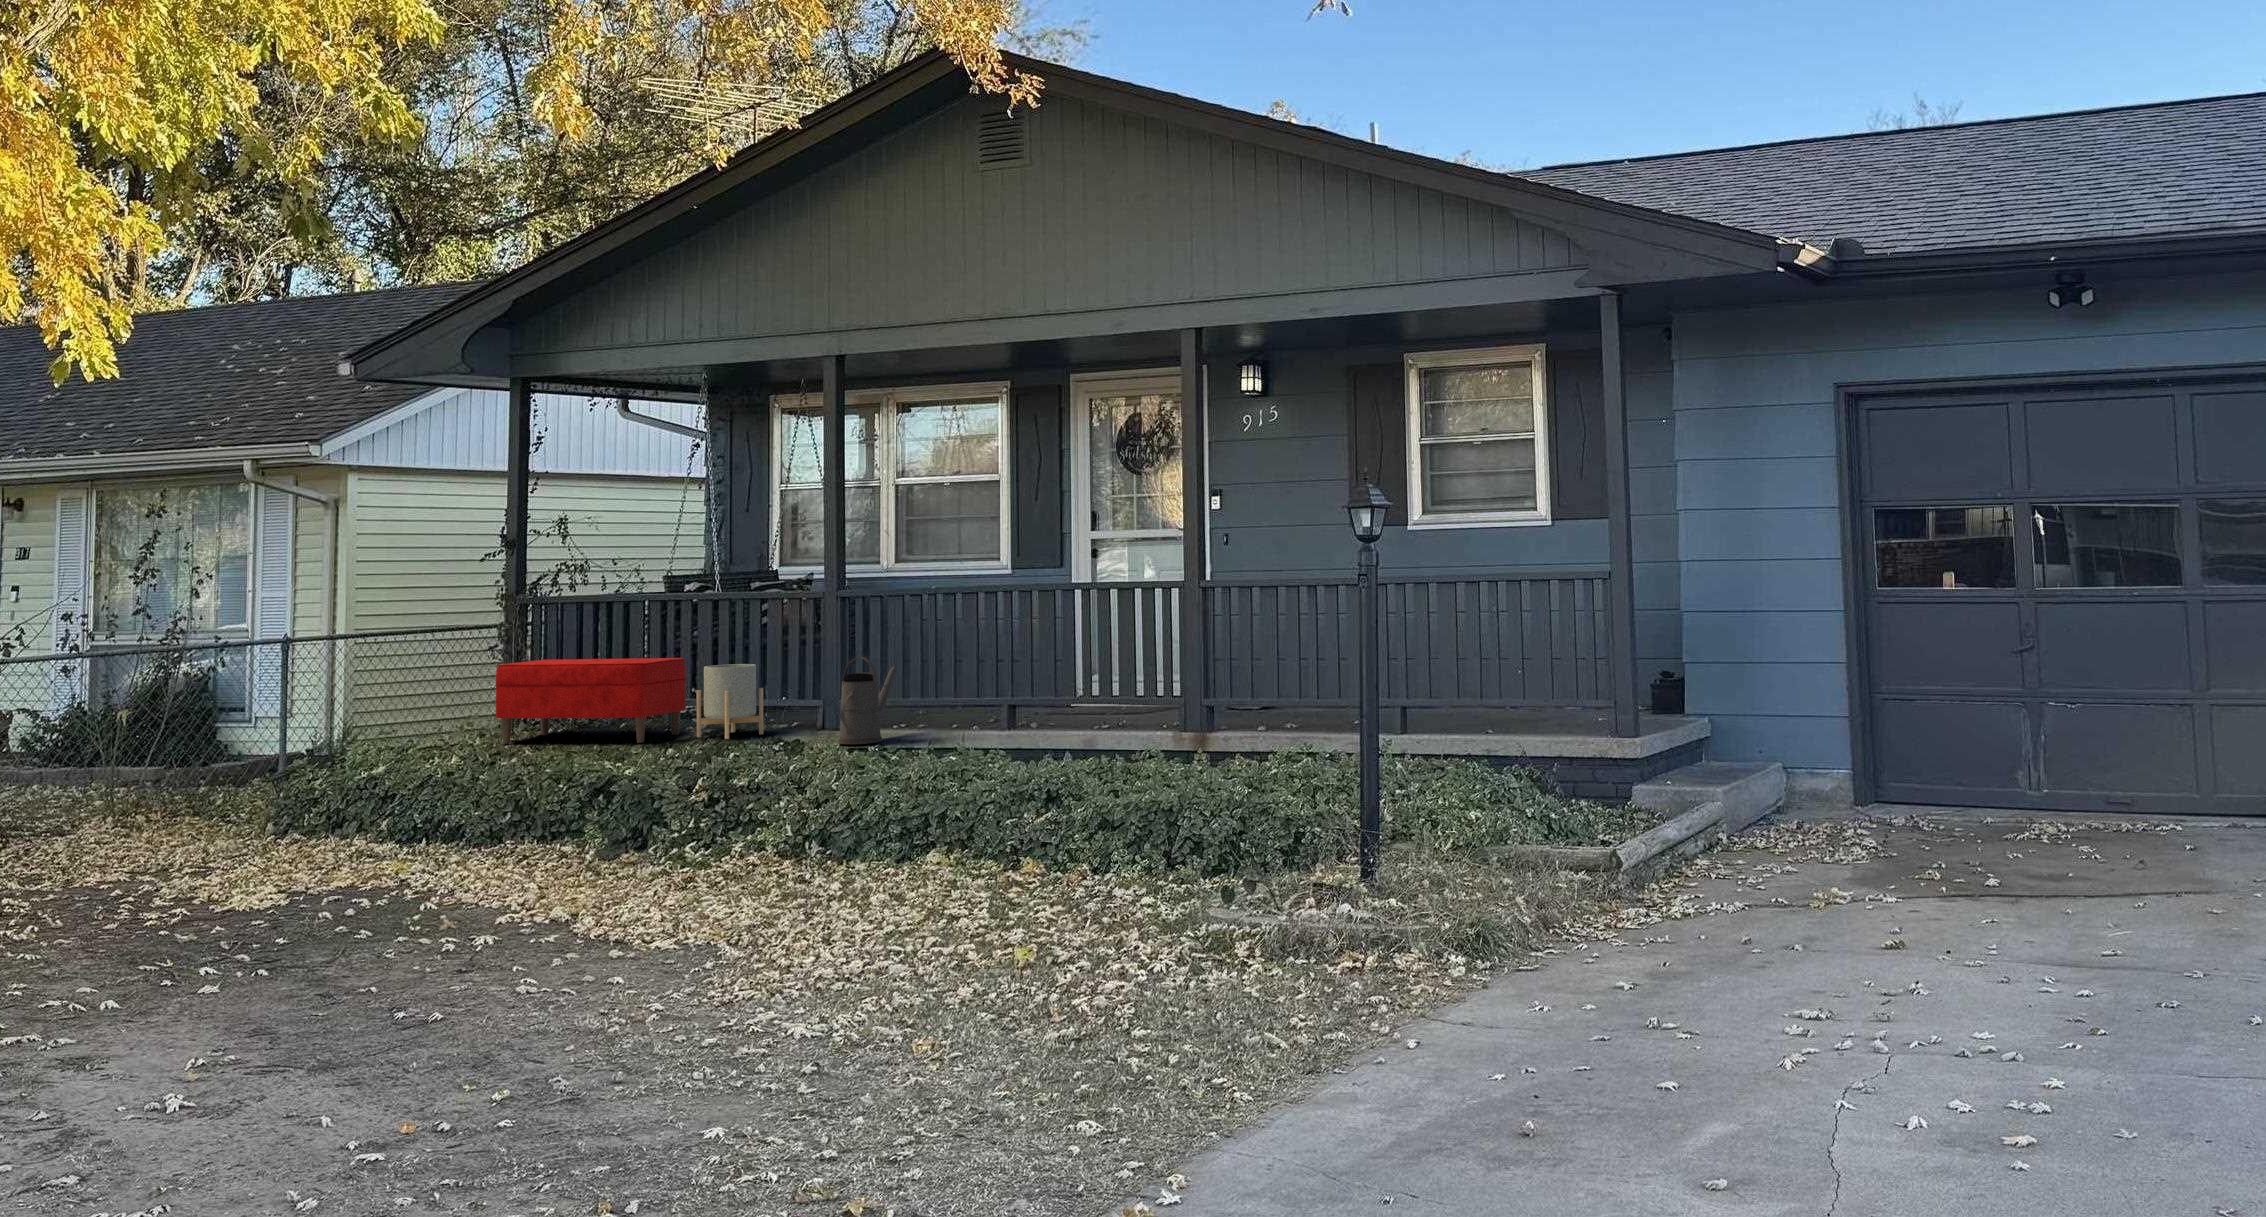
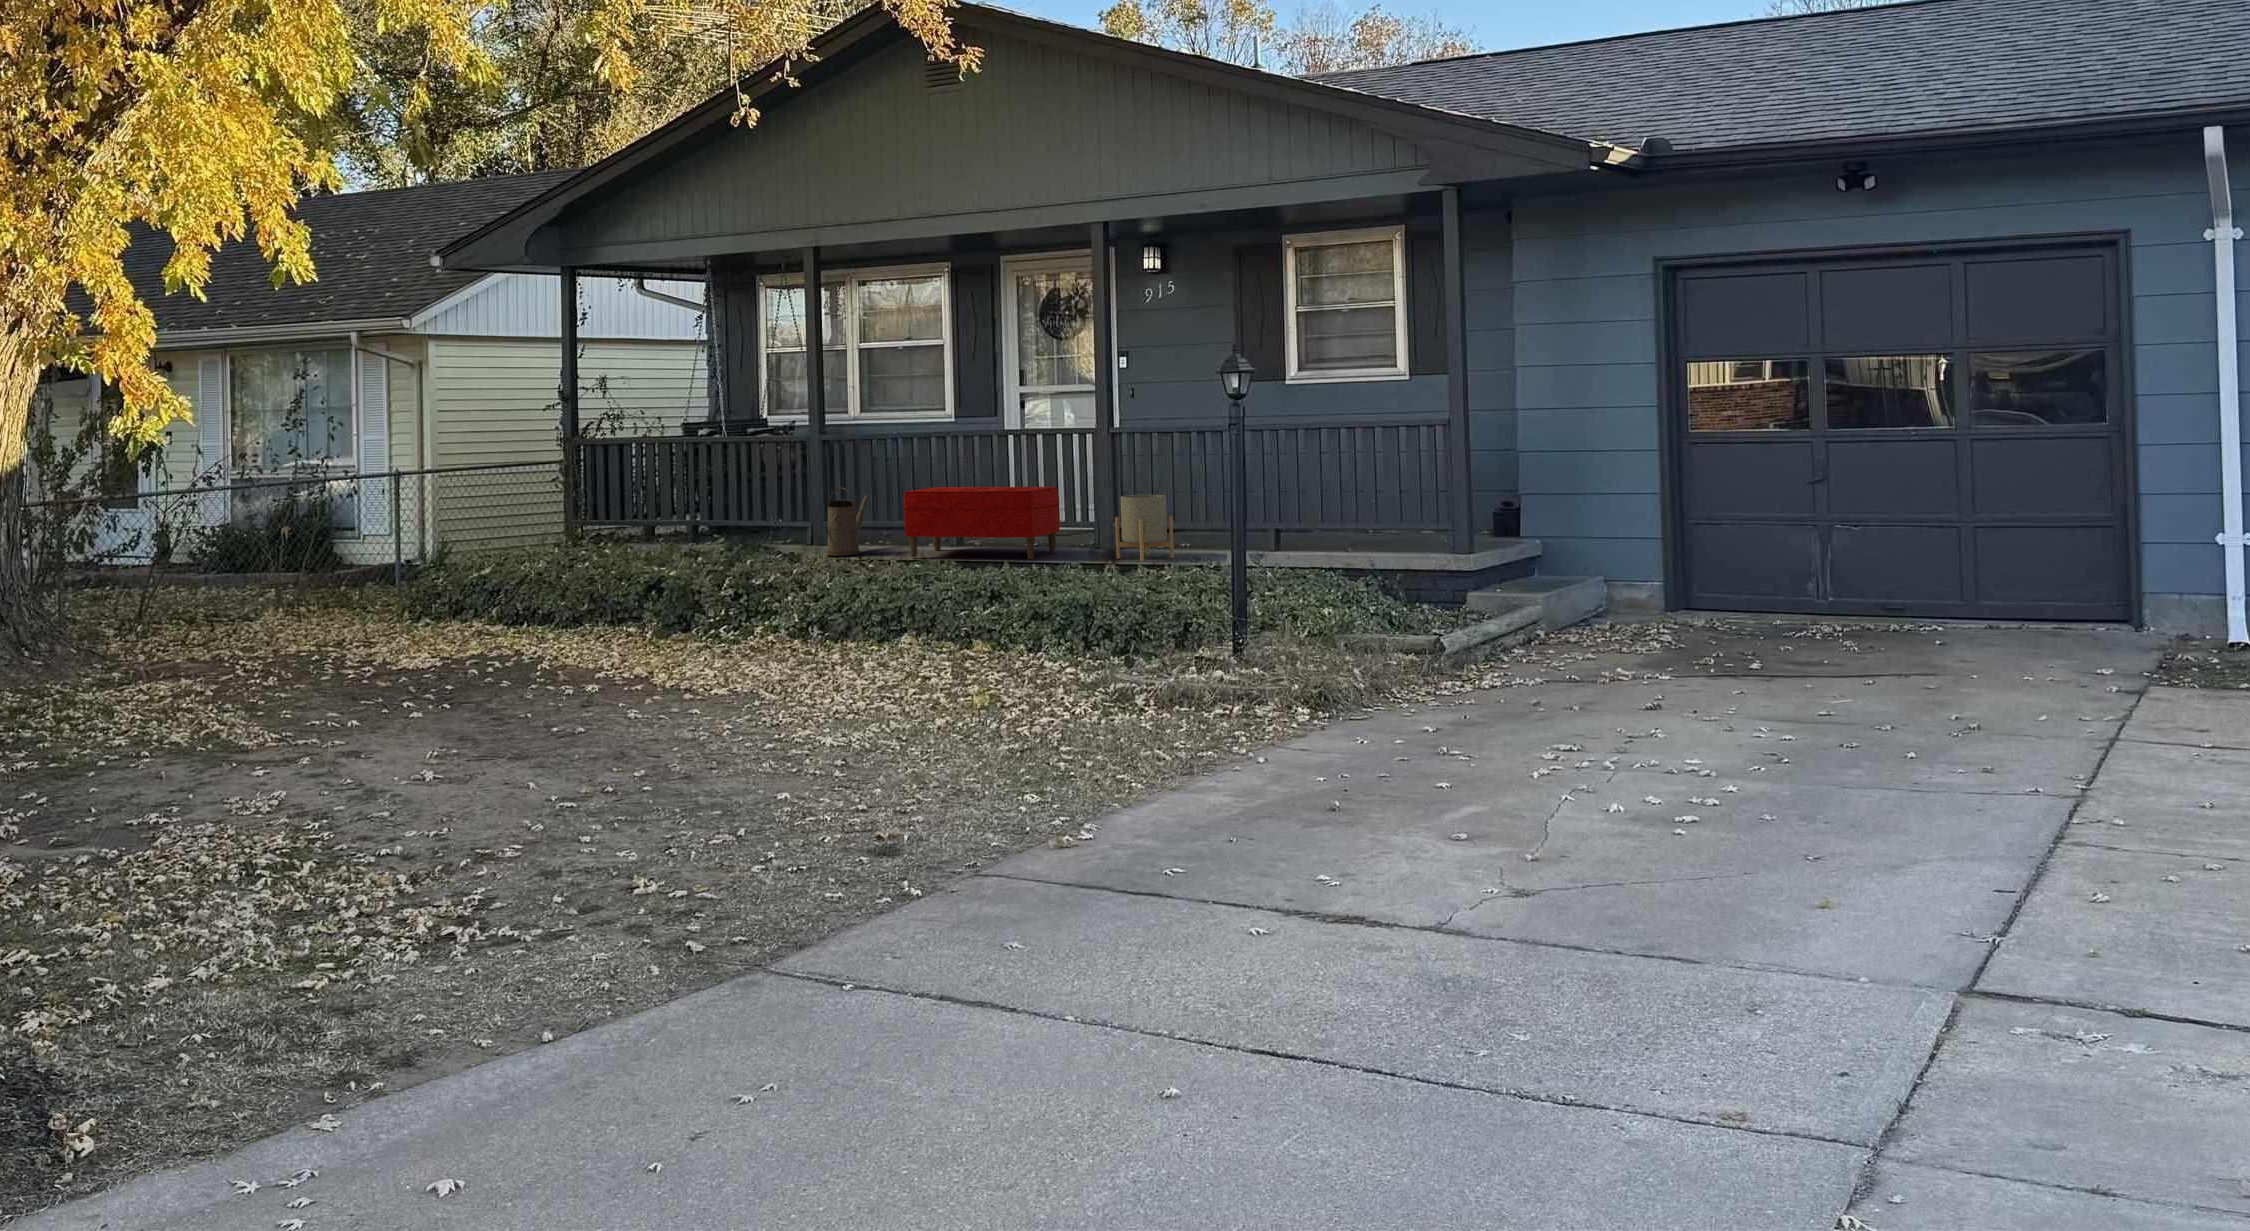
bench: present [496,658,686,743] -> present [904,487,1059,559]
planter: present [697,664,763,739] -> present [1115,495,1174,561]

